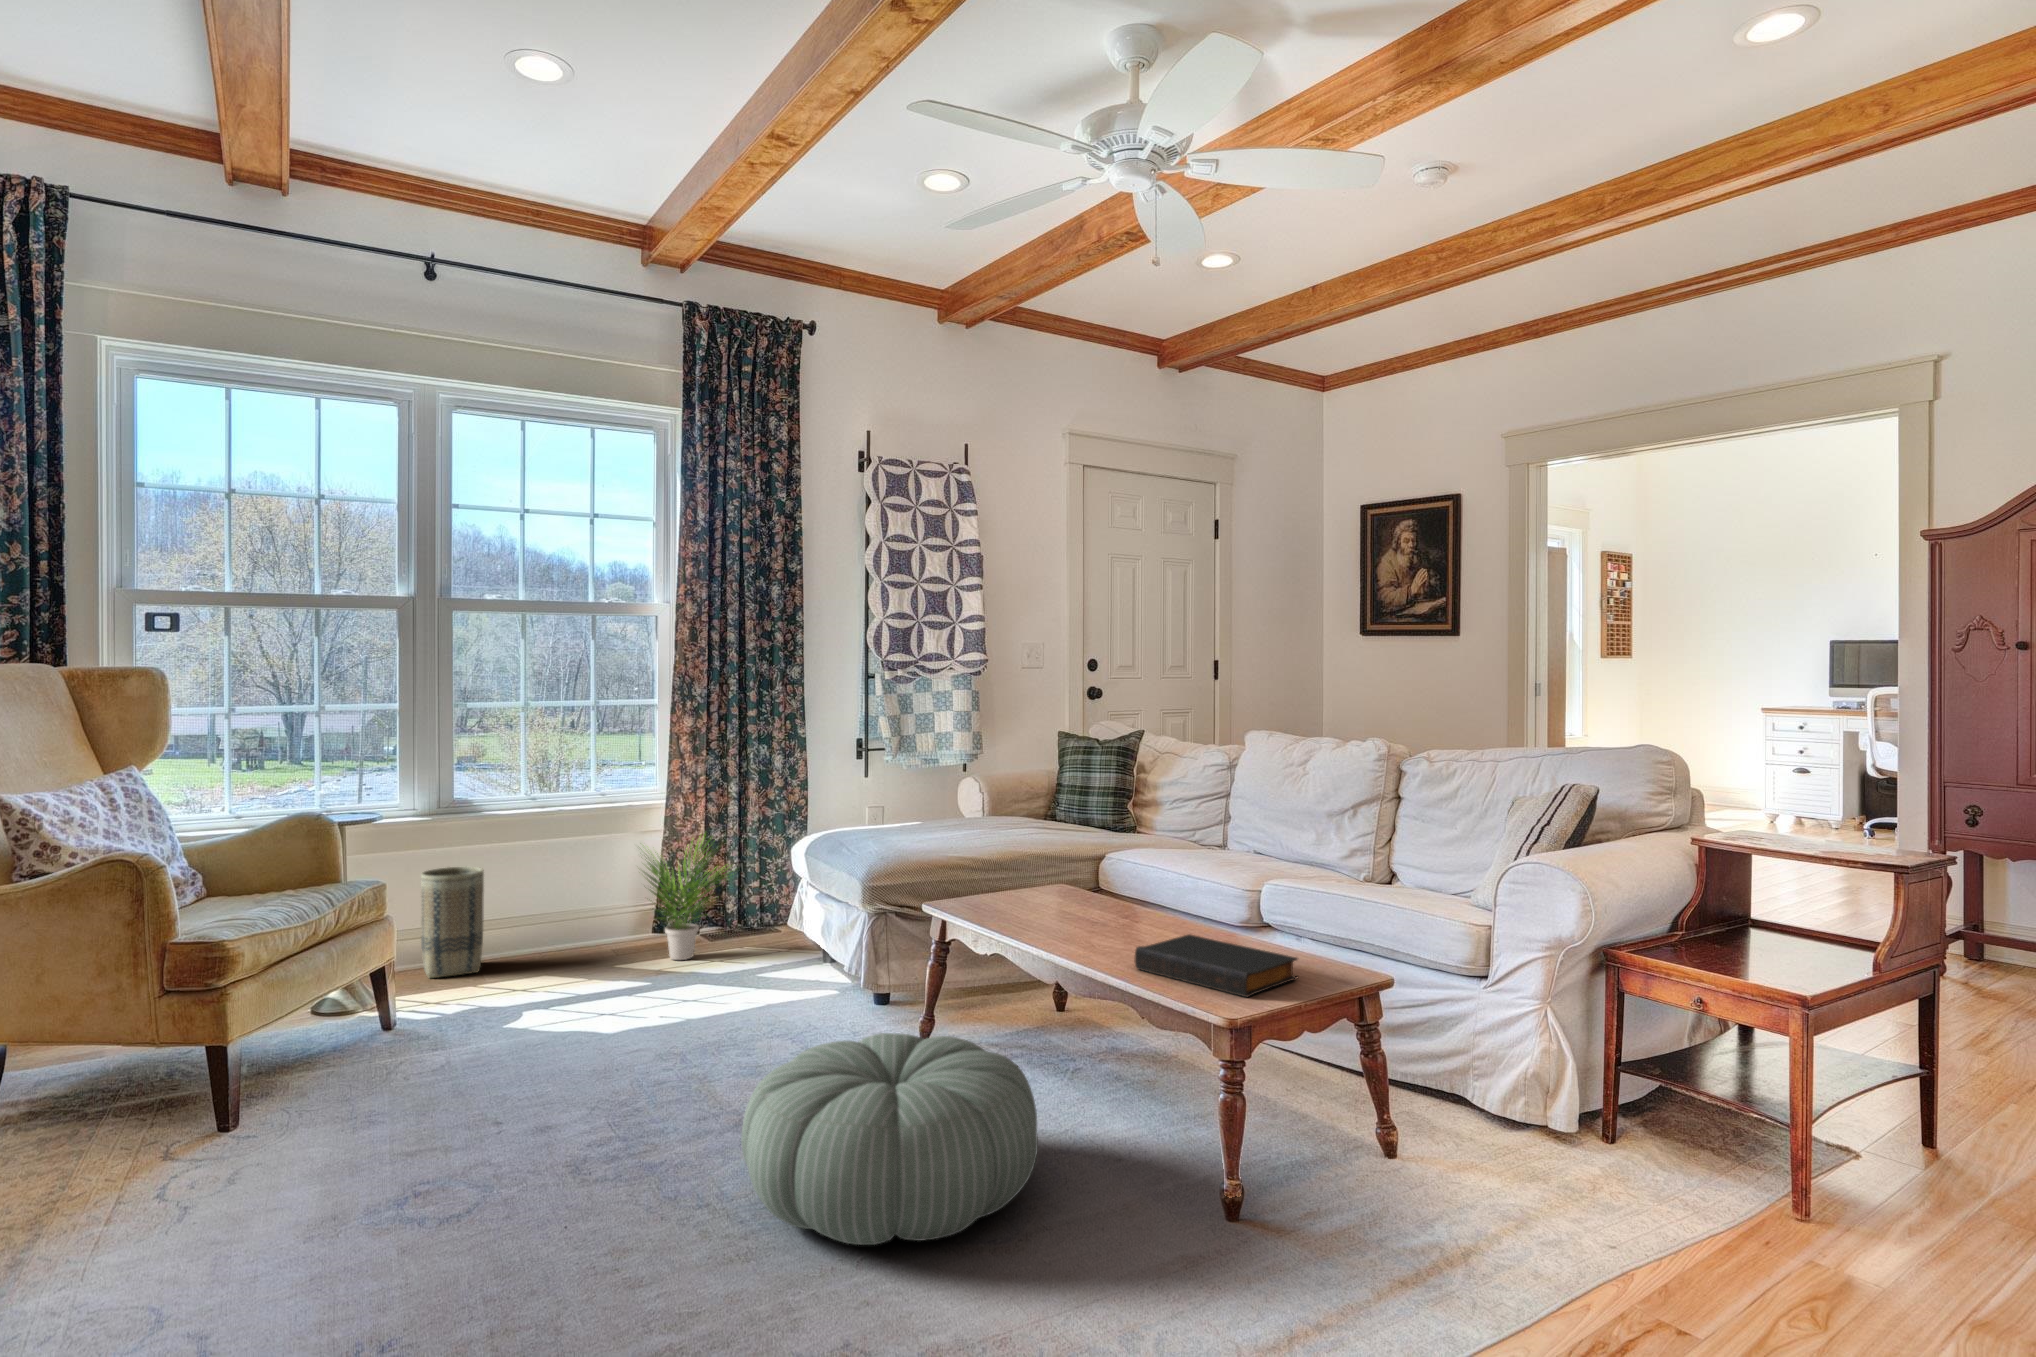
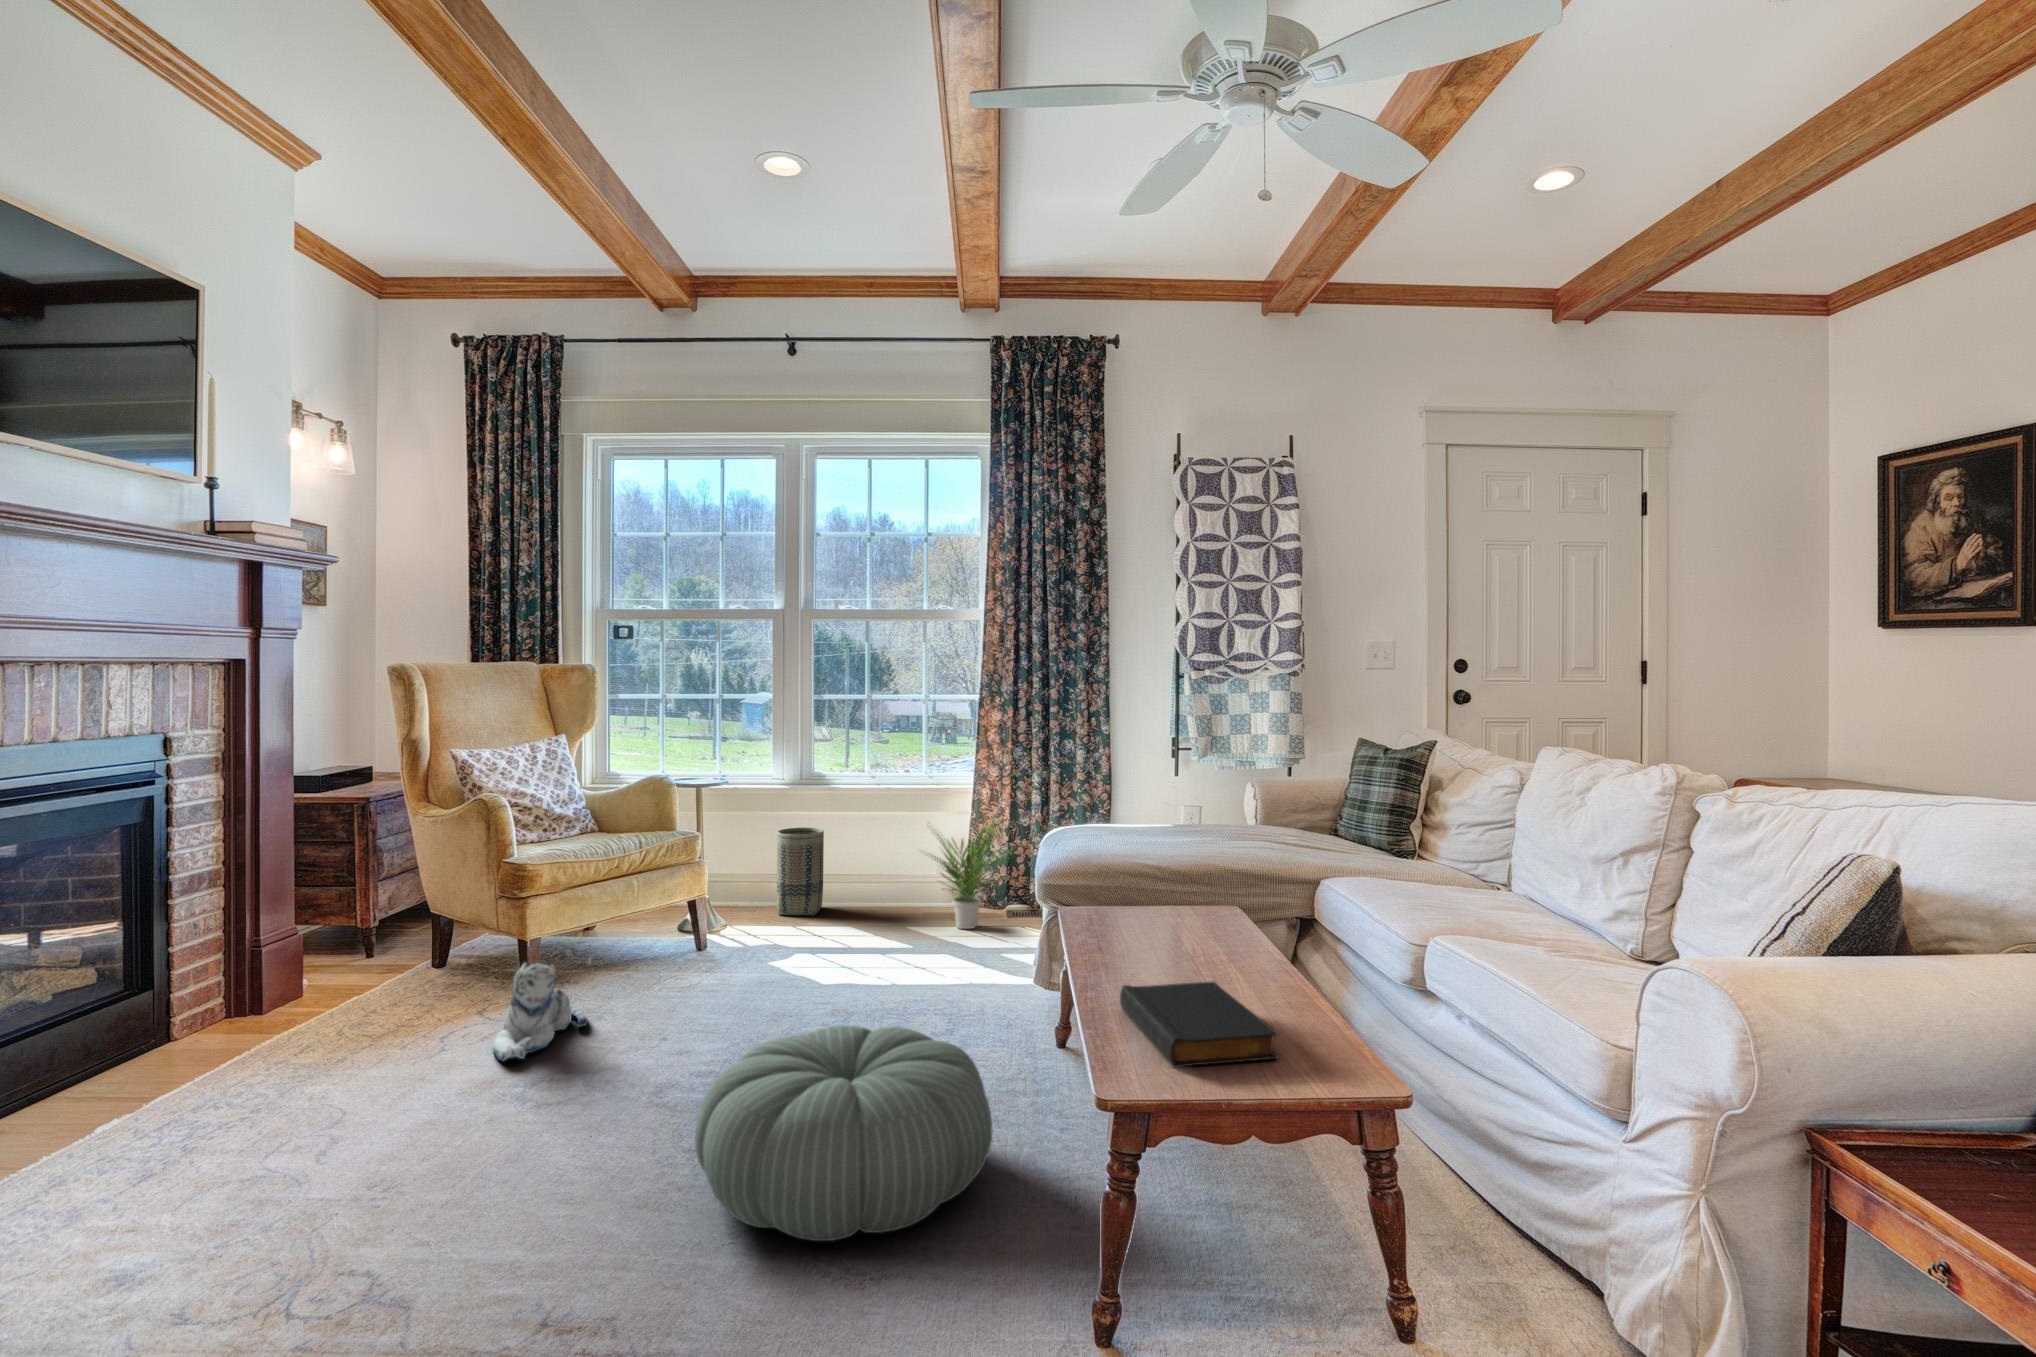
plush toy: none [241,1059,363,1194] -> present [493,963,588,1062]

